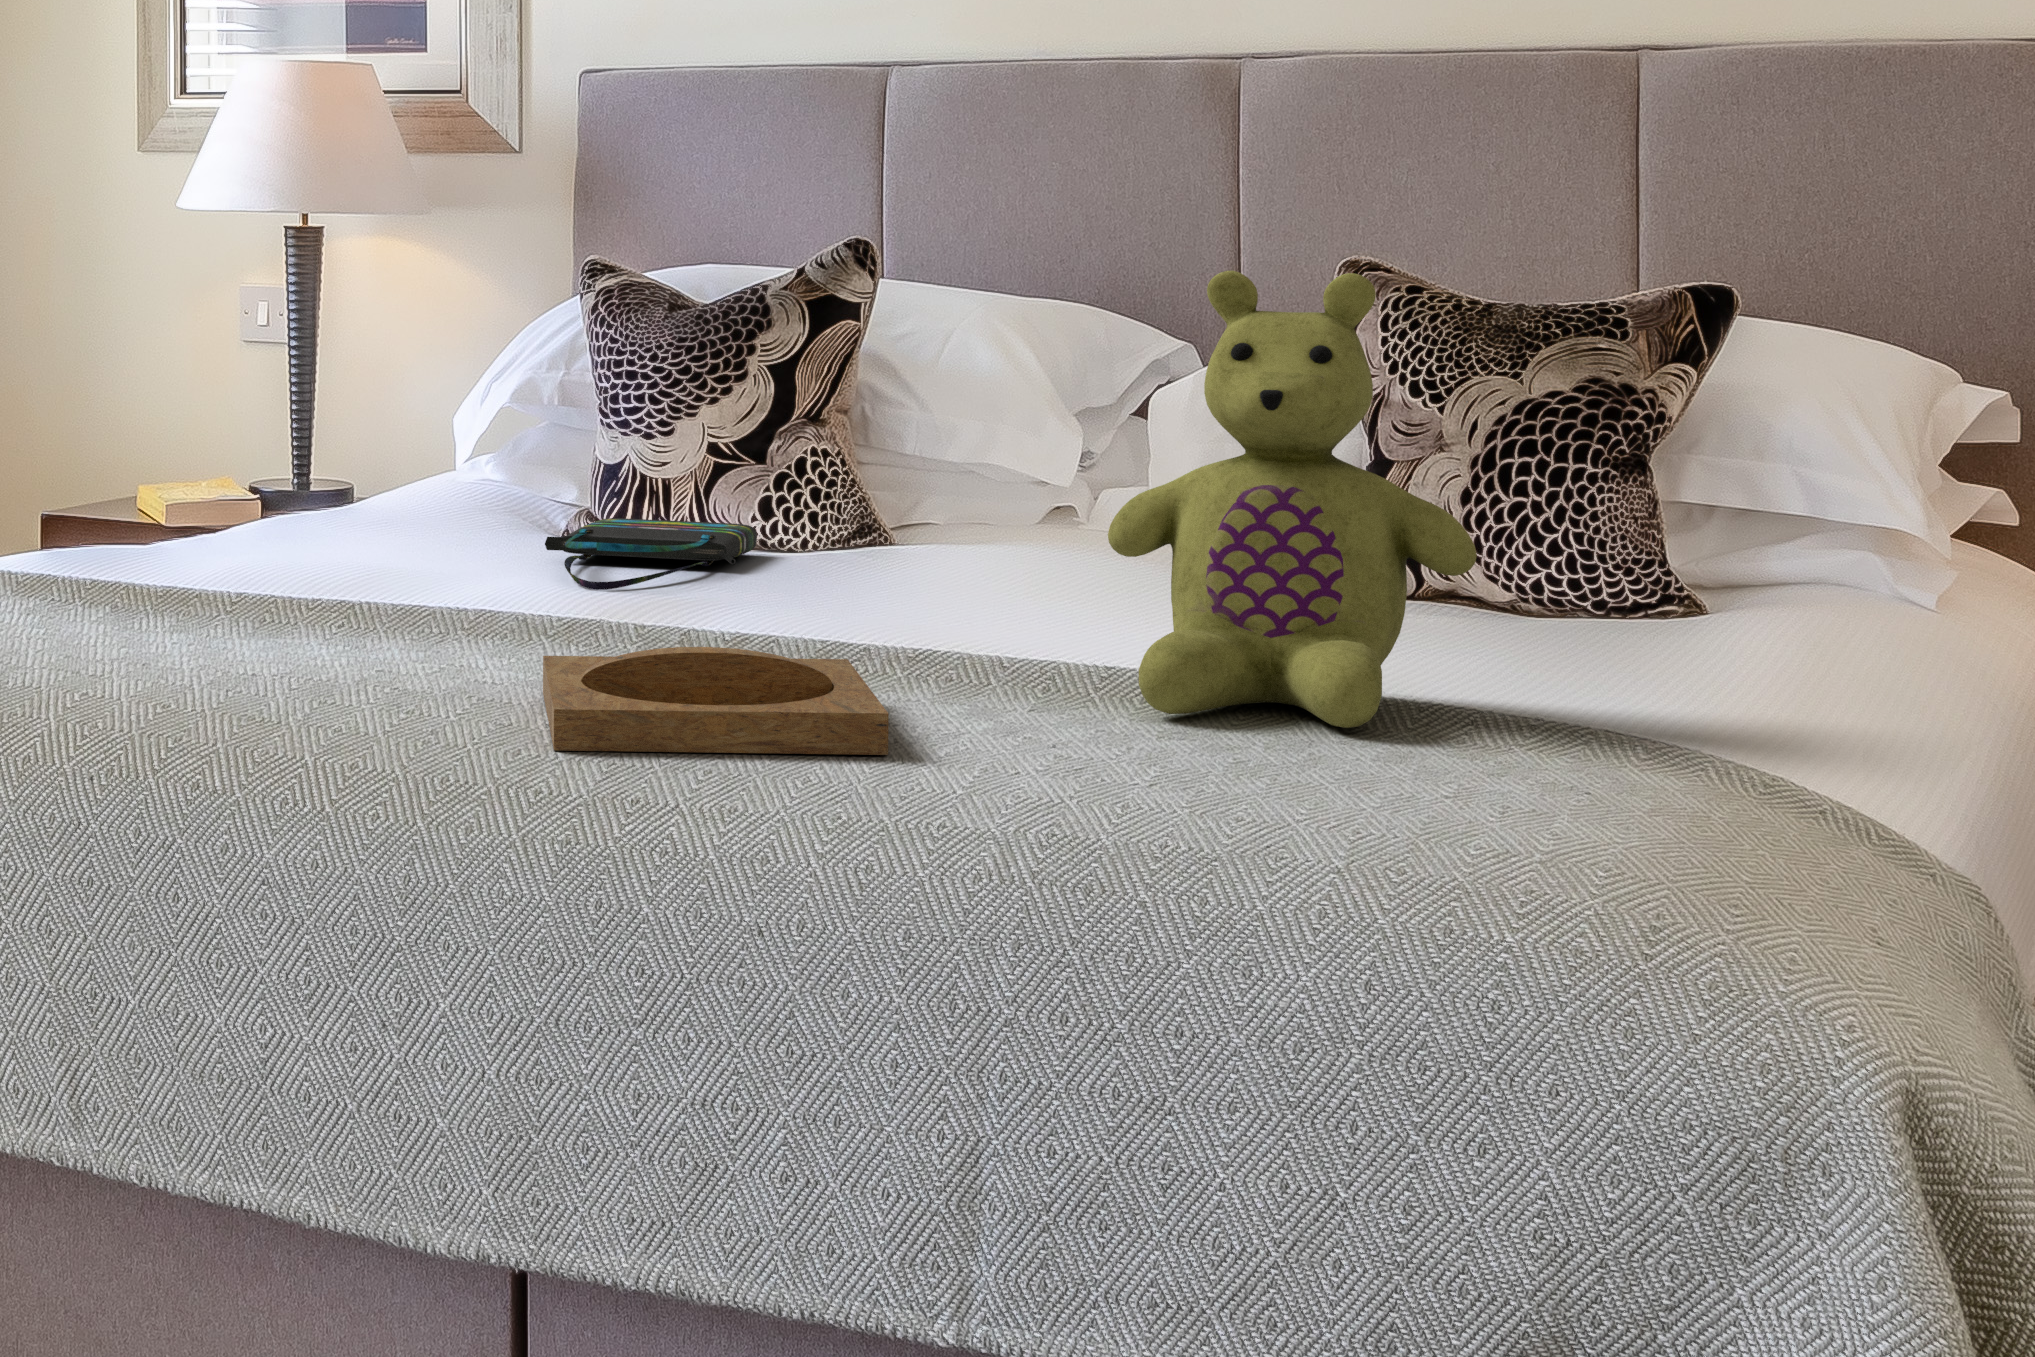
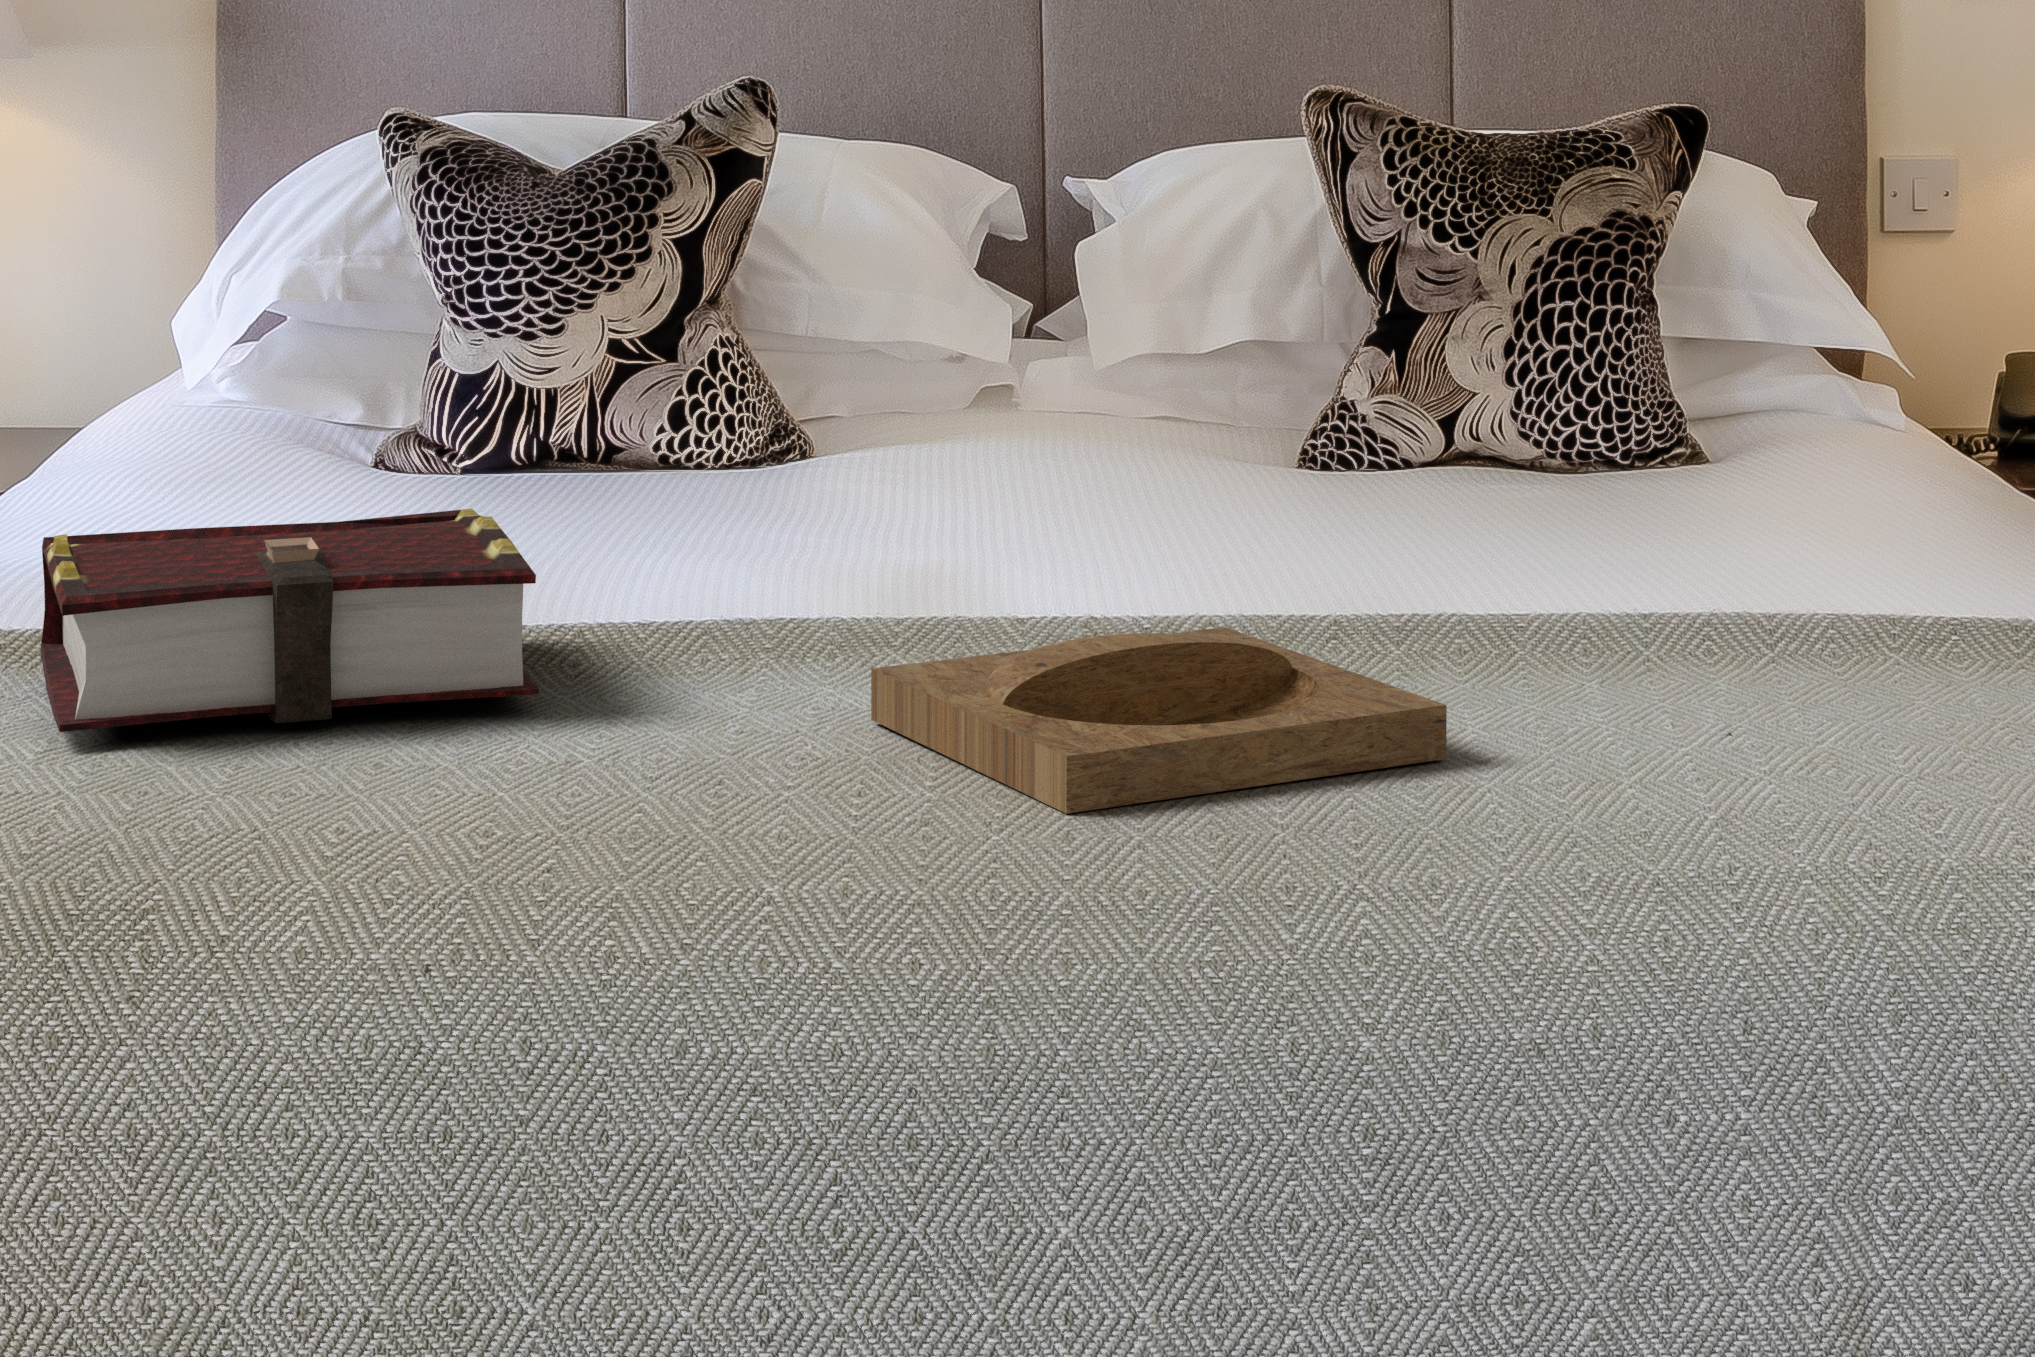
stuffed bear: present [1108,271,1477,728] -> none [1432,113,1839,653]
tote bag: present [545,518,757,590] -> none [461,440,714,547]
book: none [32,527,388,656] -> present [41,508,539,732]

